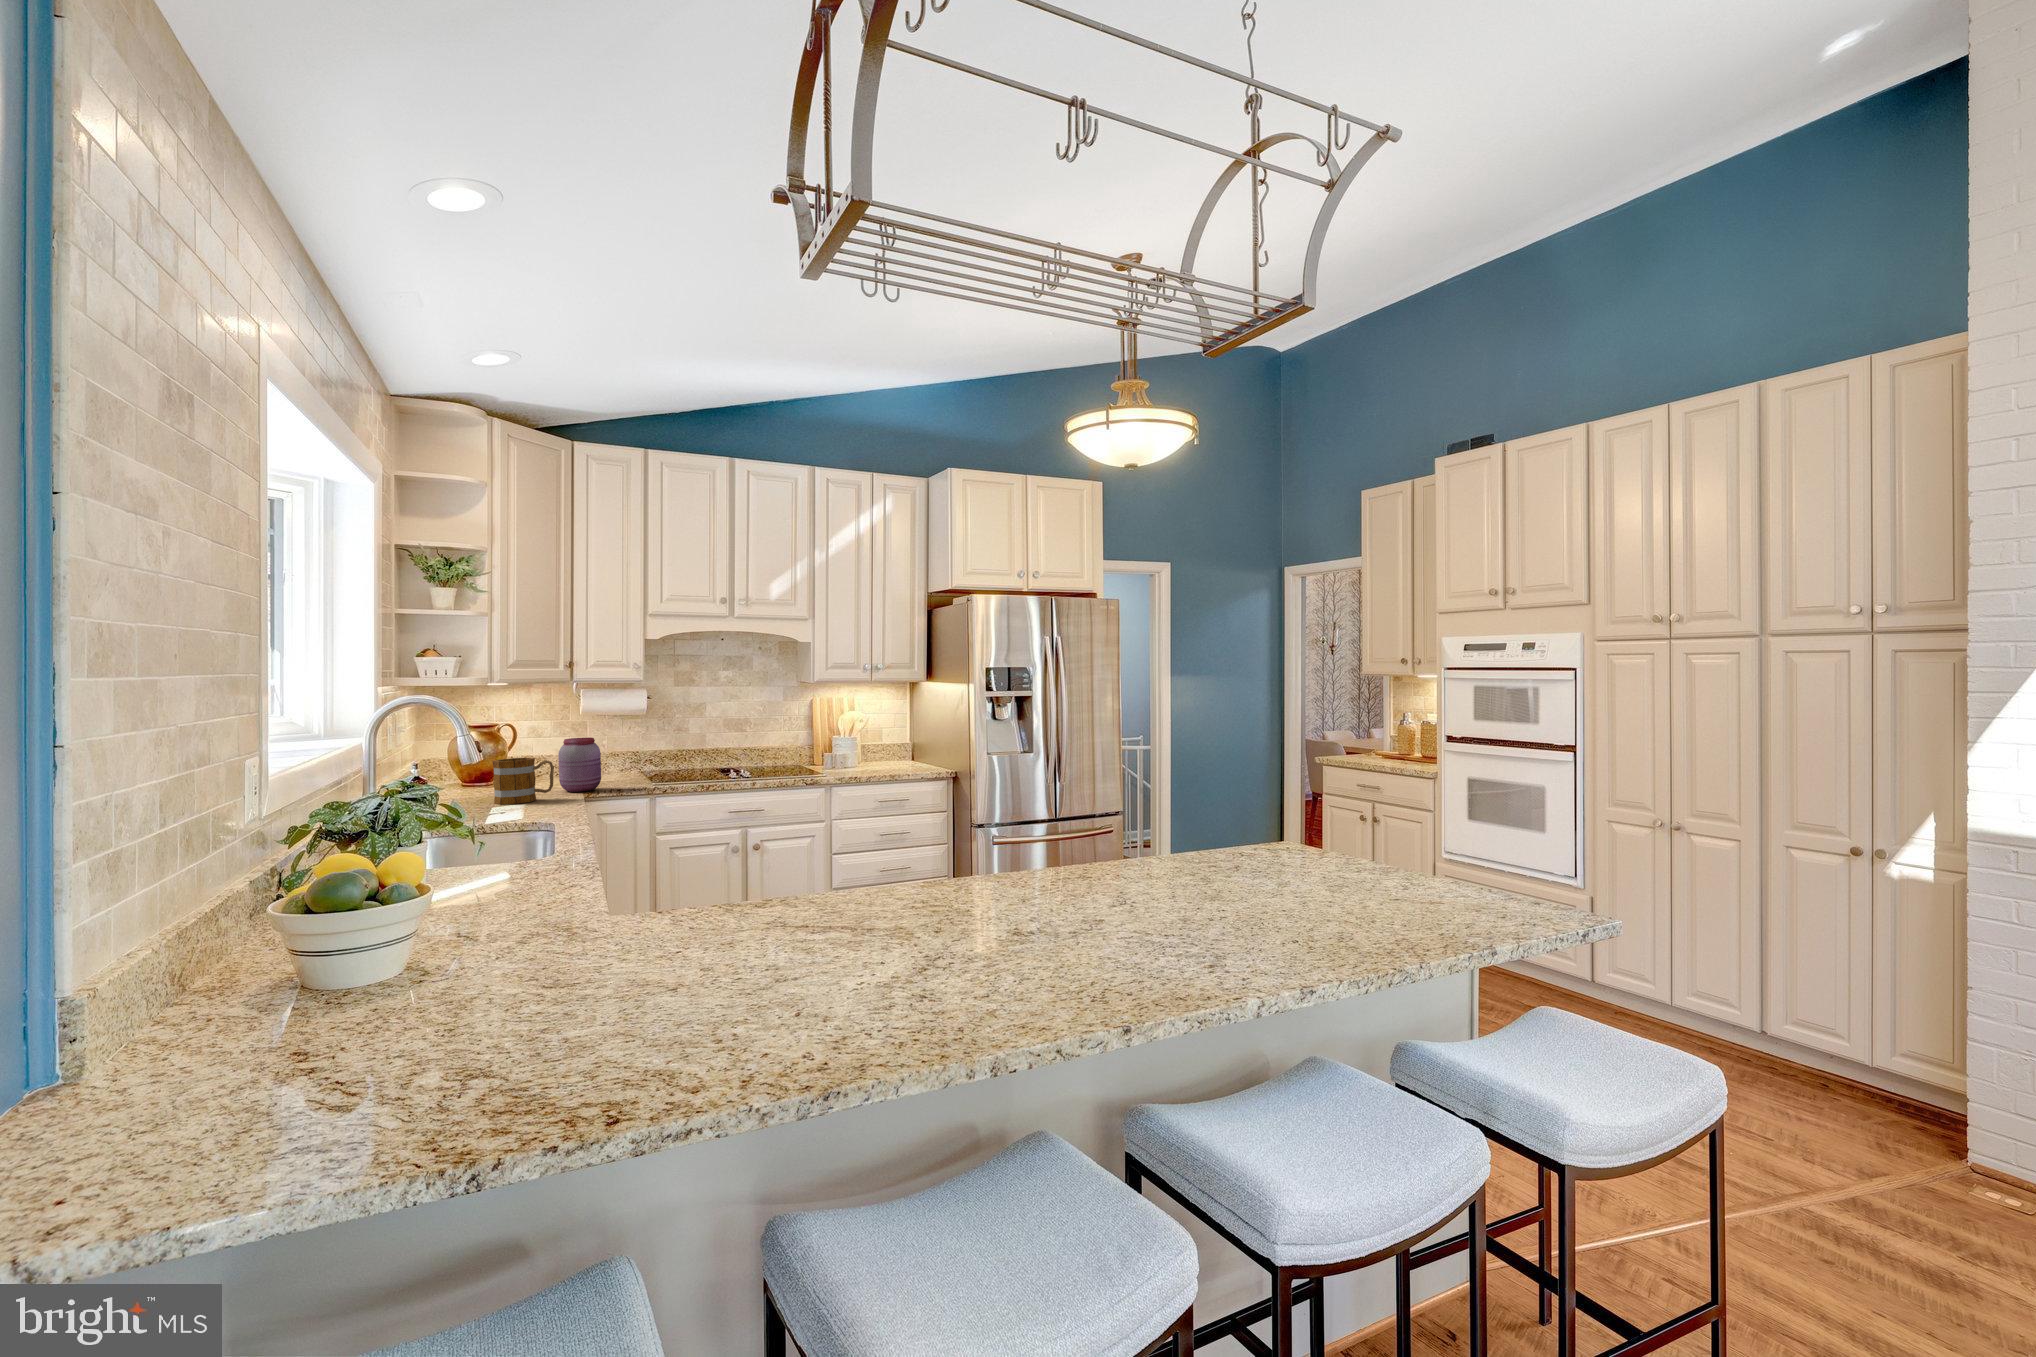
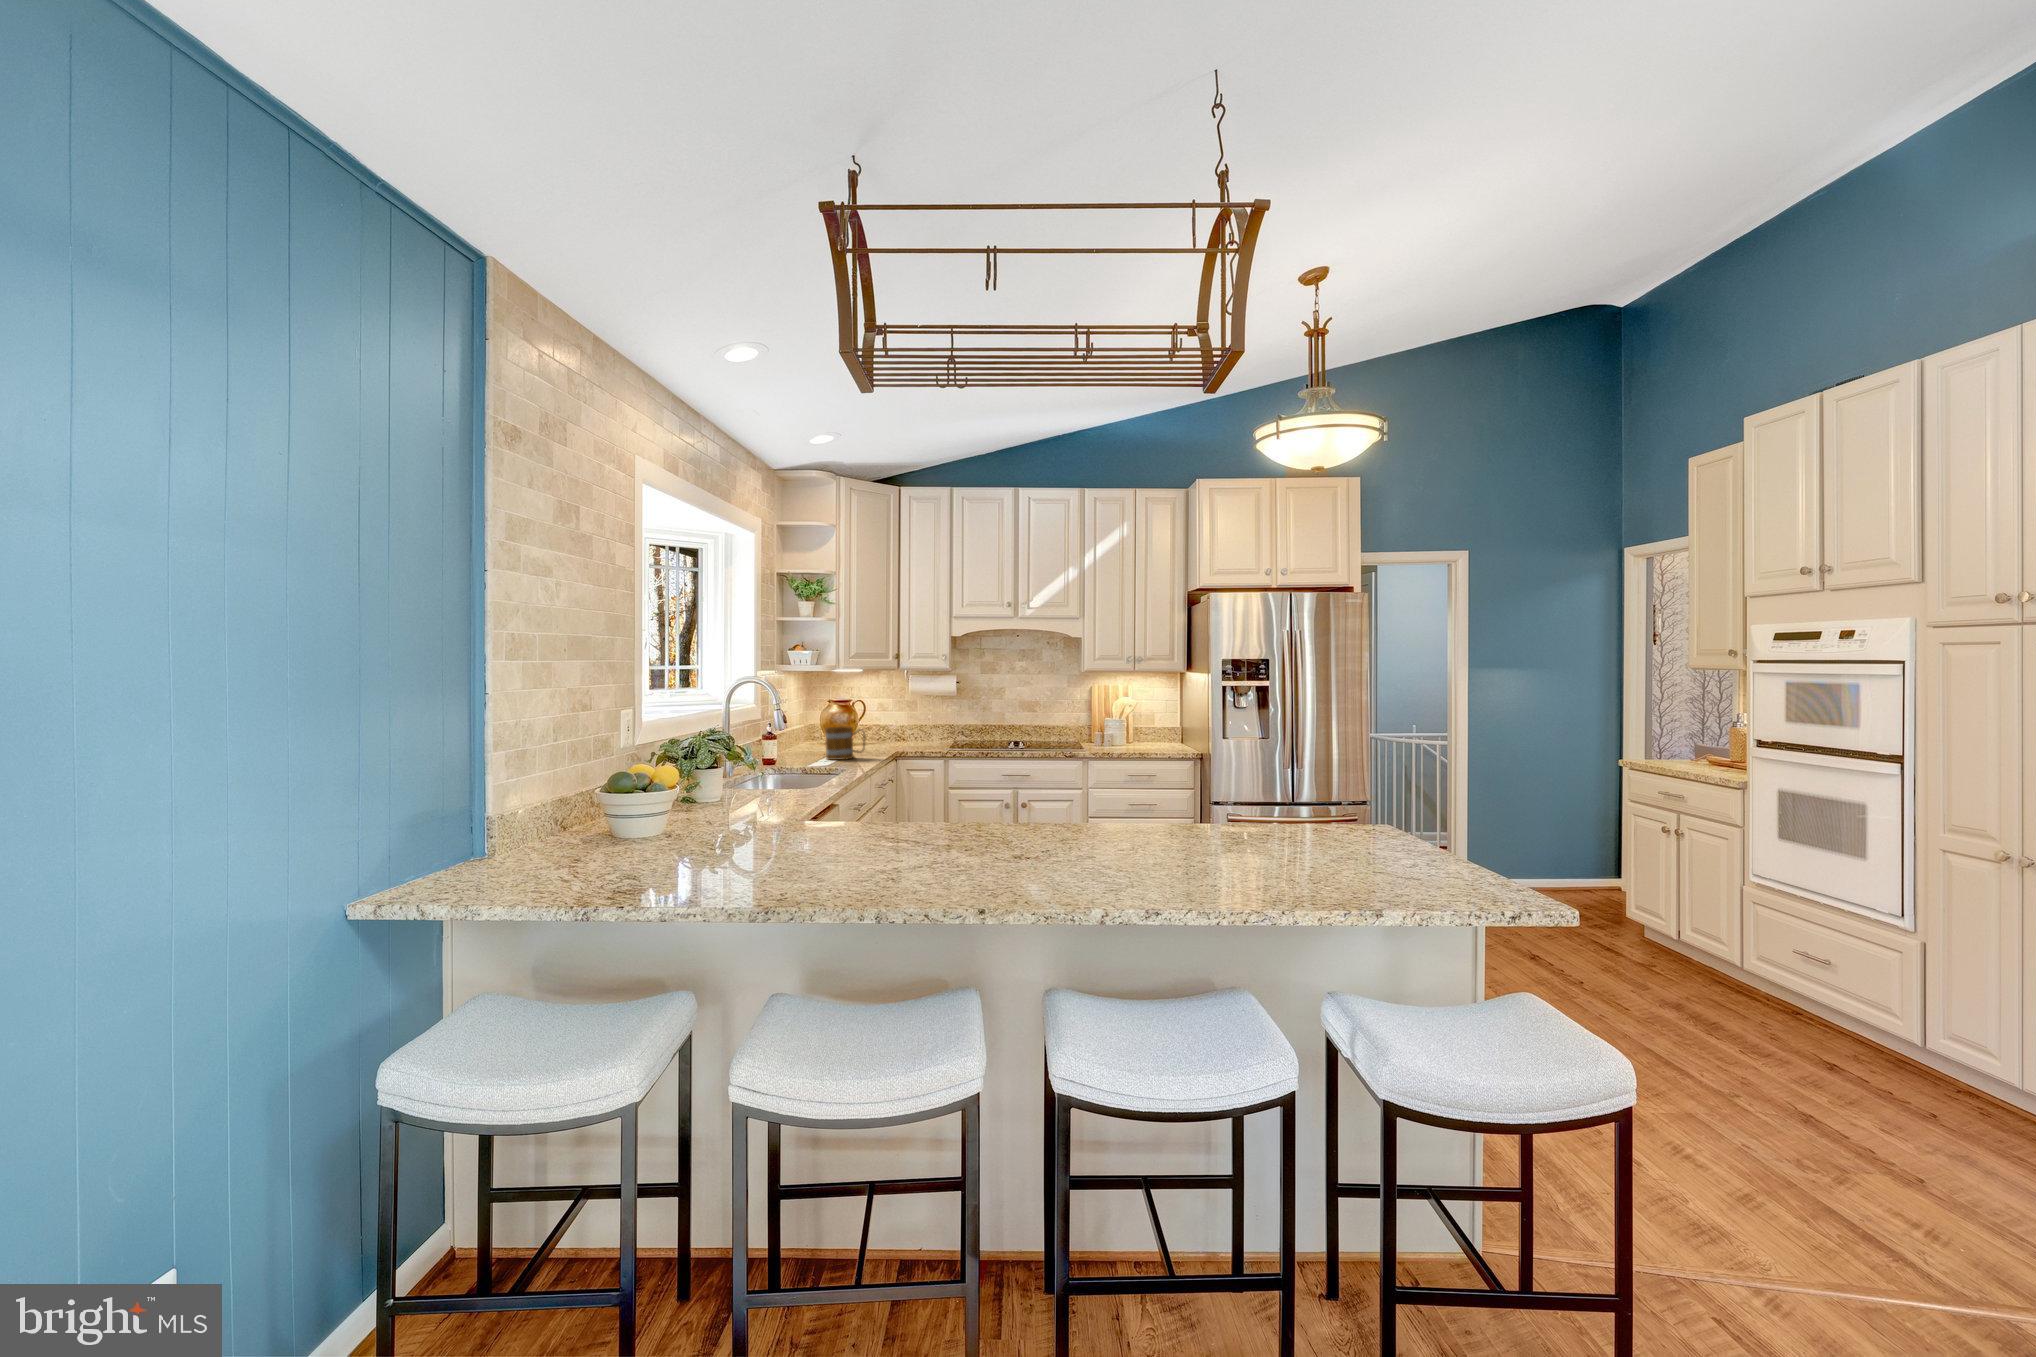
jar: present [558,737,601,792] -> none [877,713,907,754]

